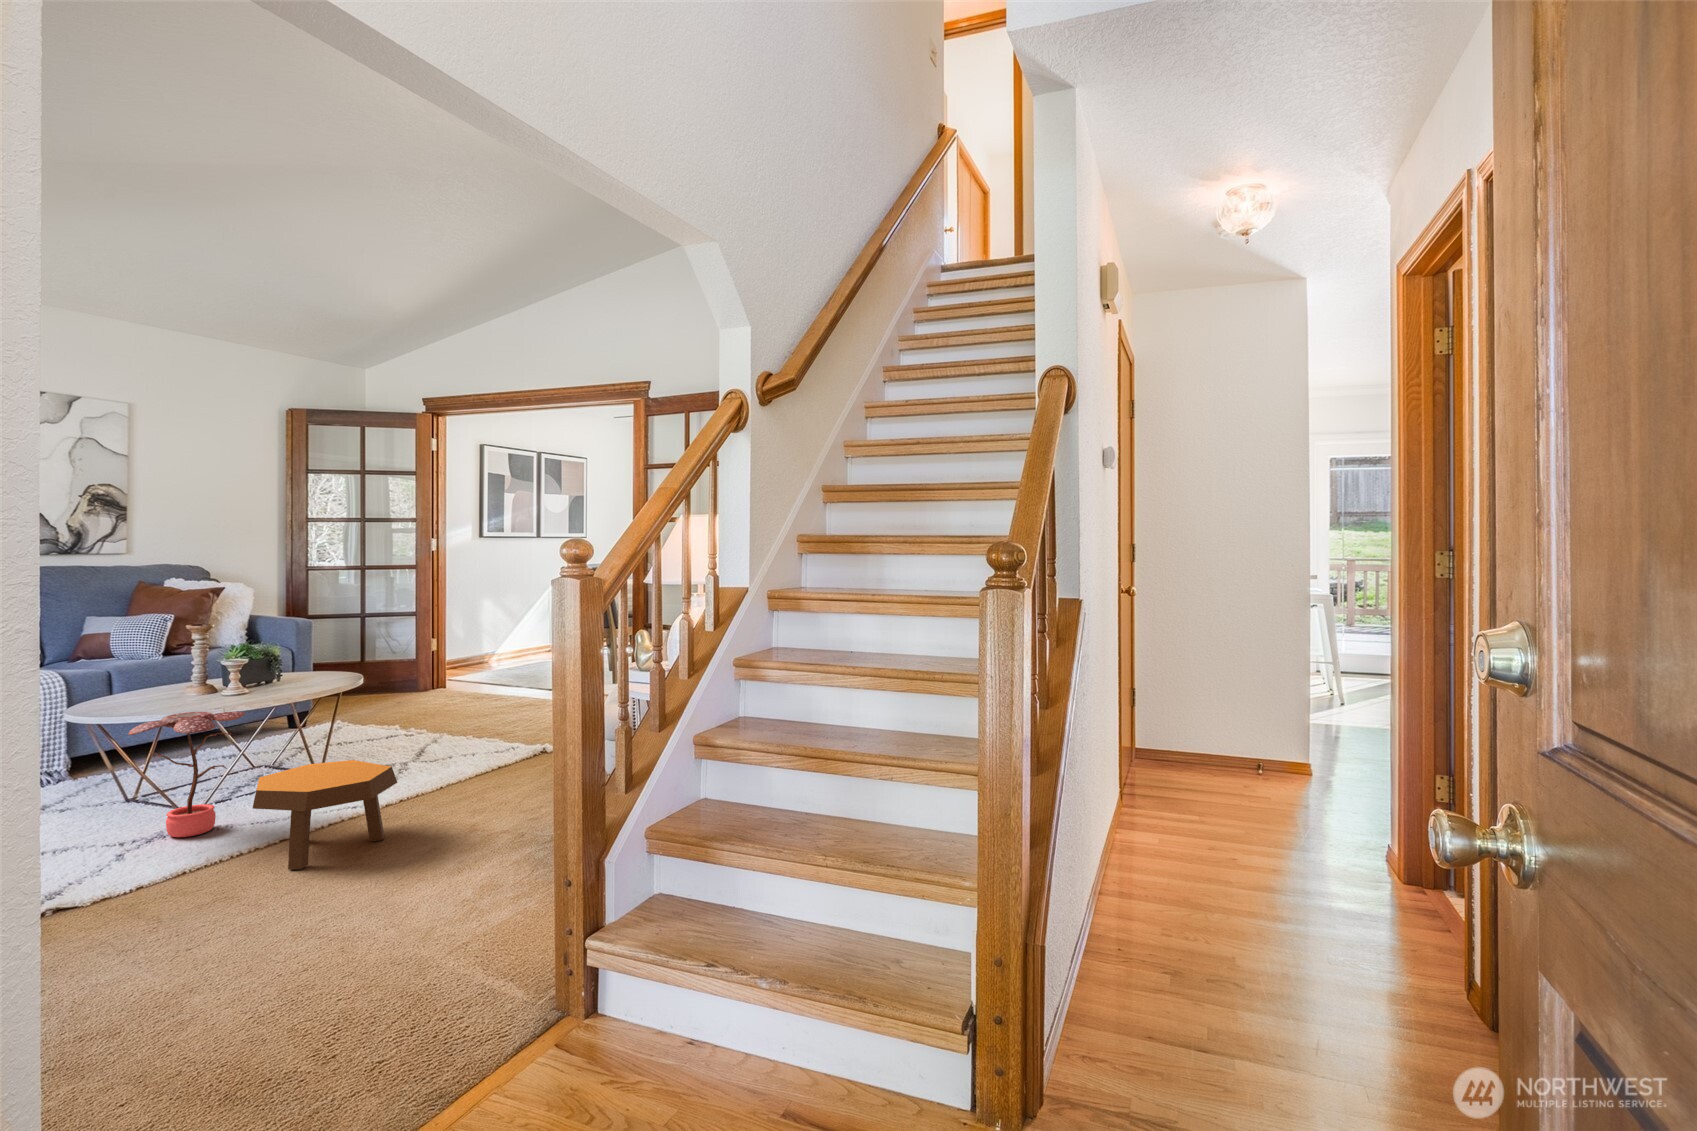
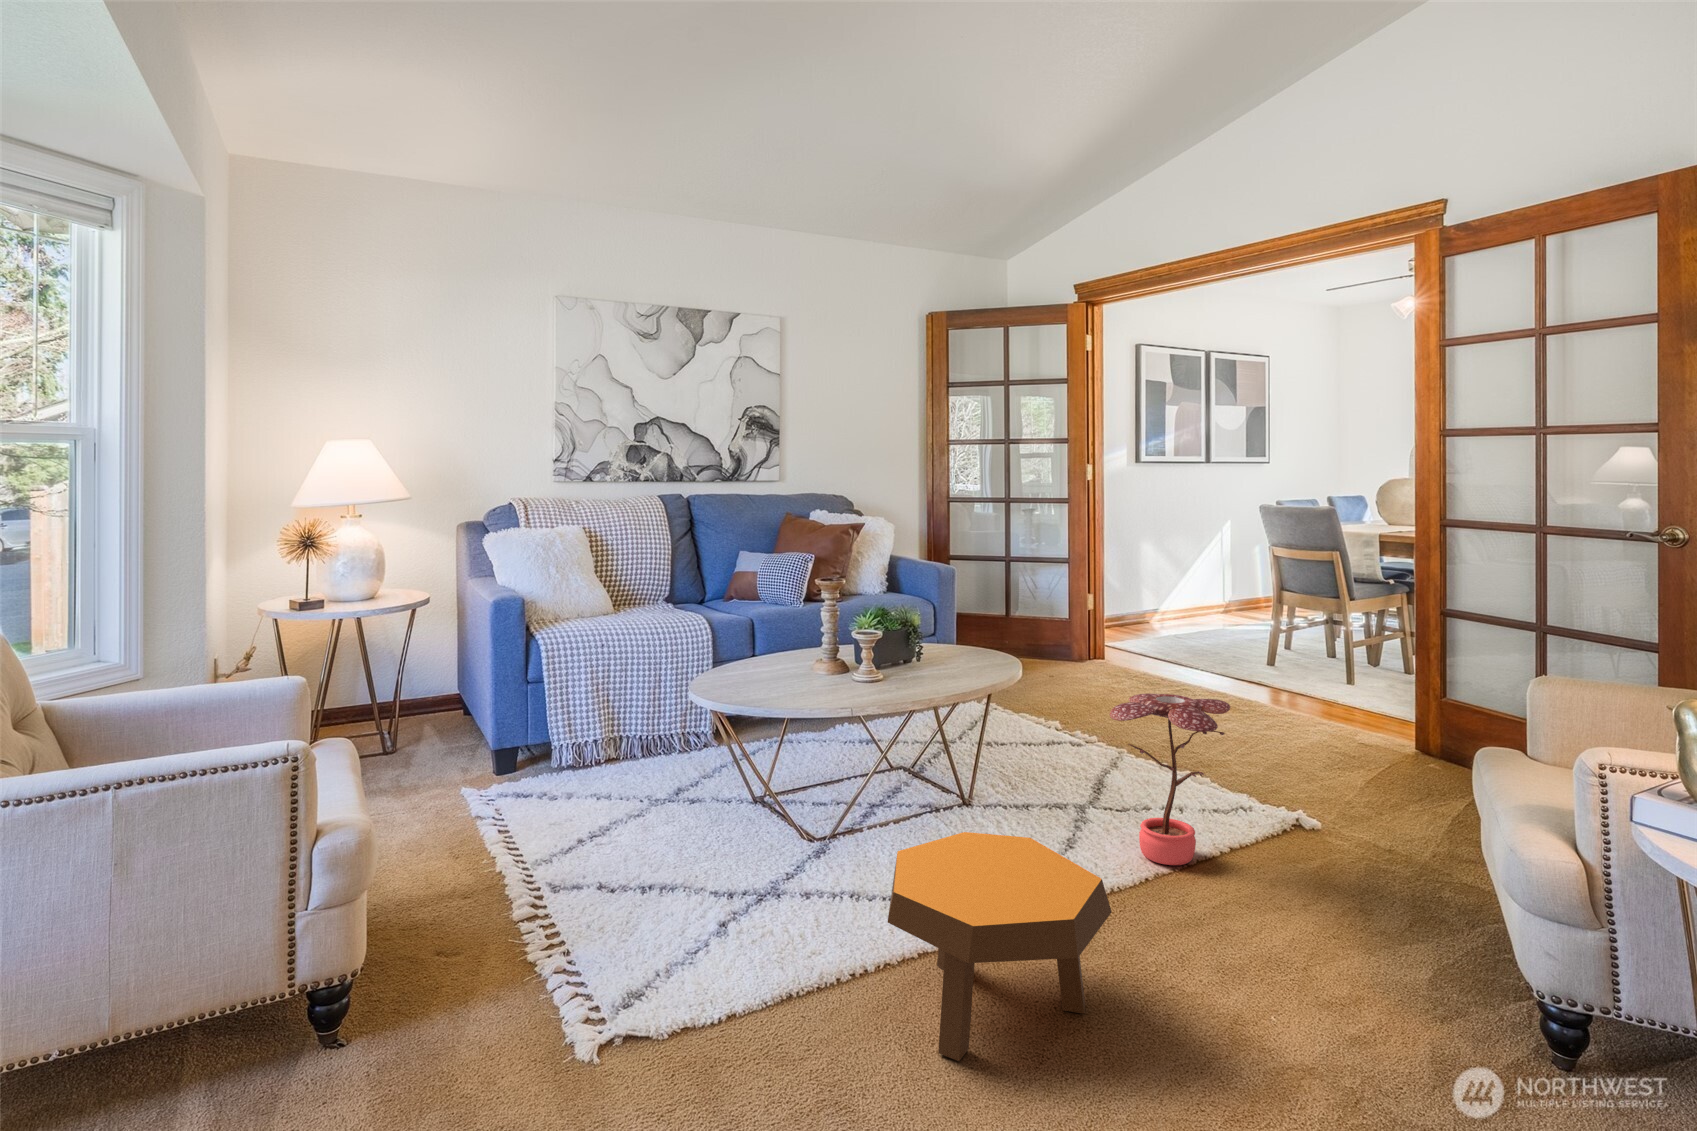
potted plant: present [128,711,245,837] -> present [1110,693,1230,865]

